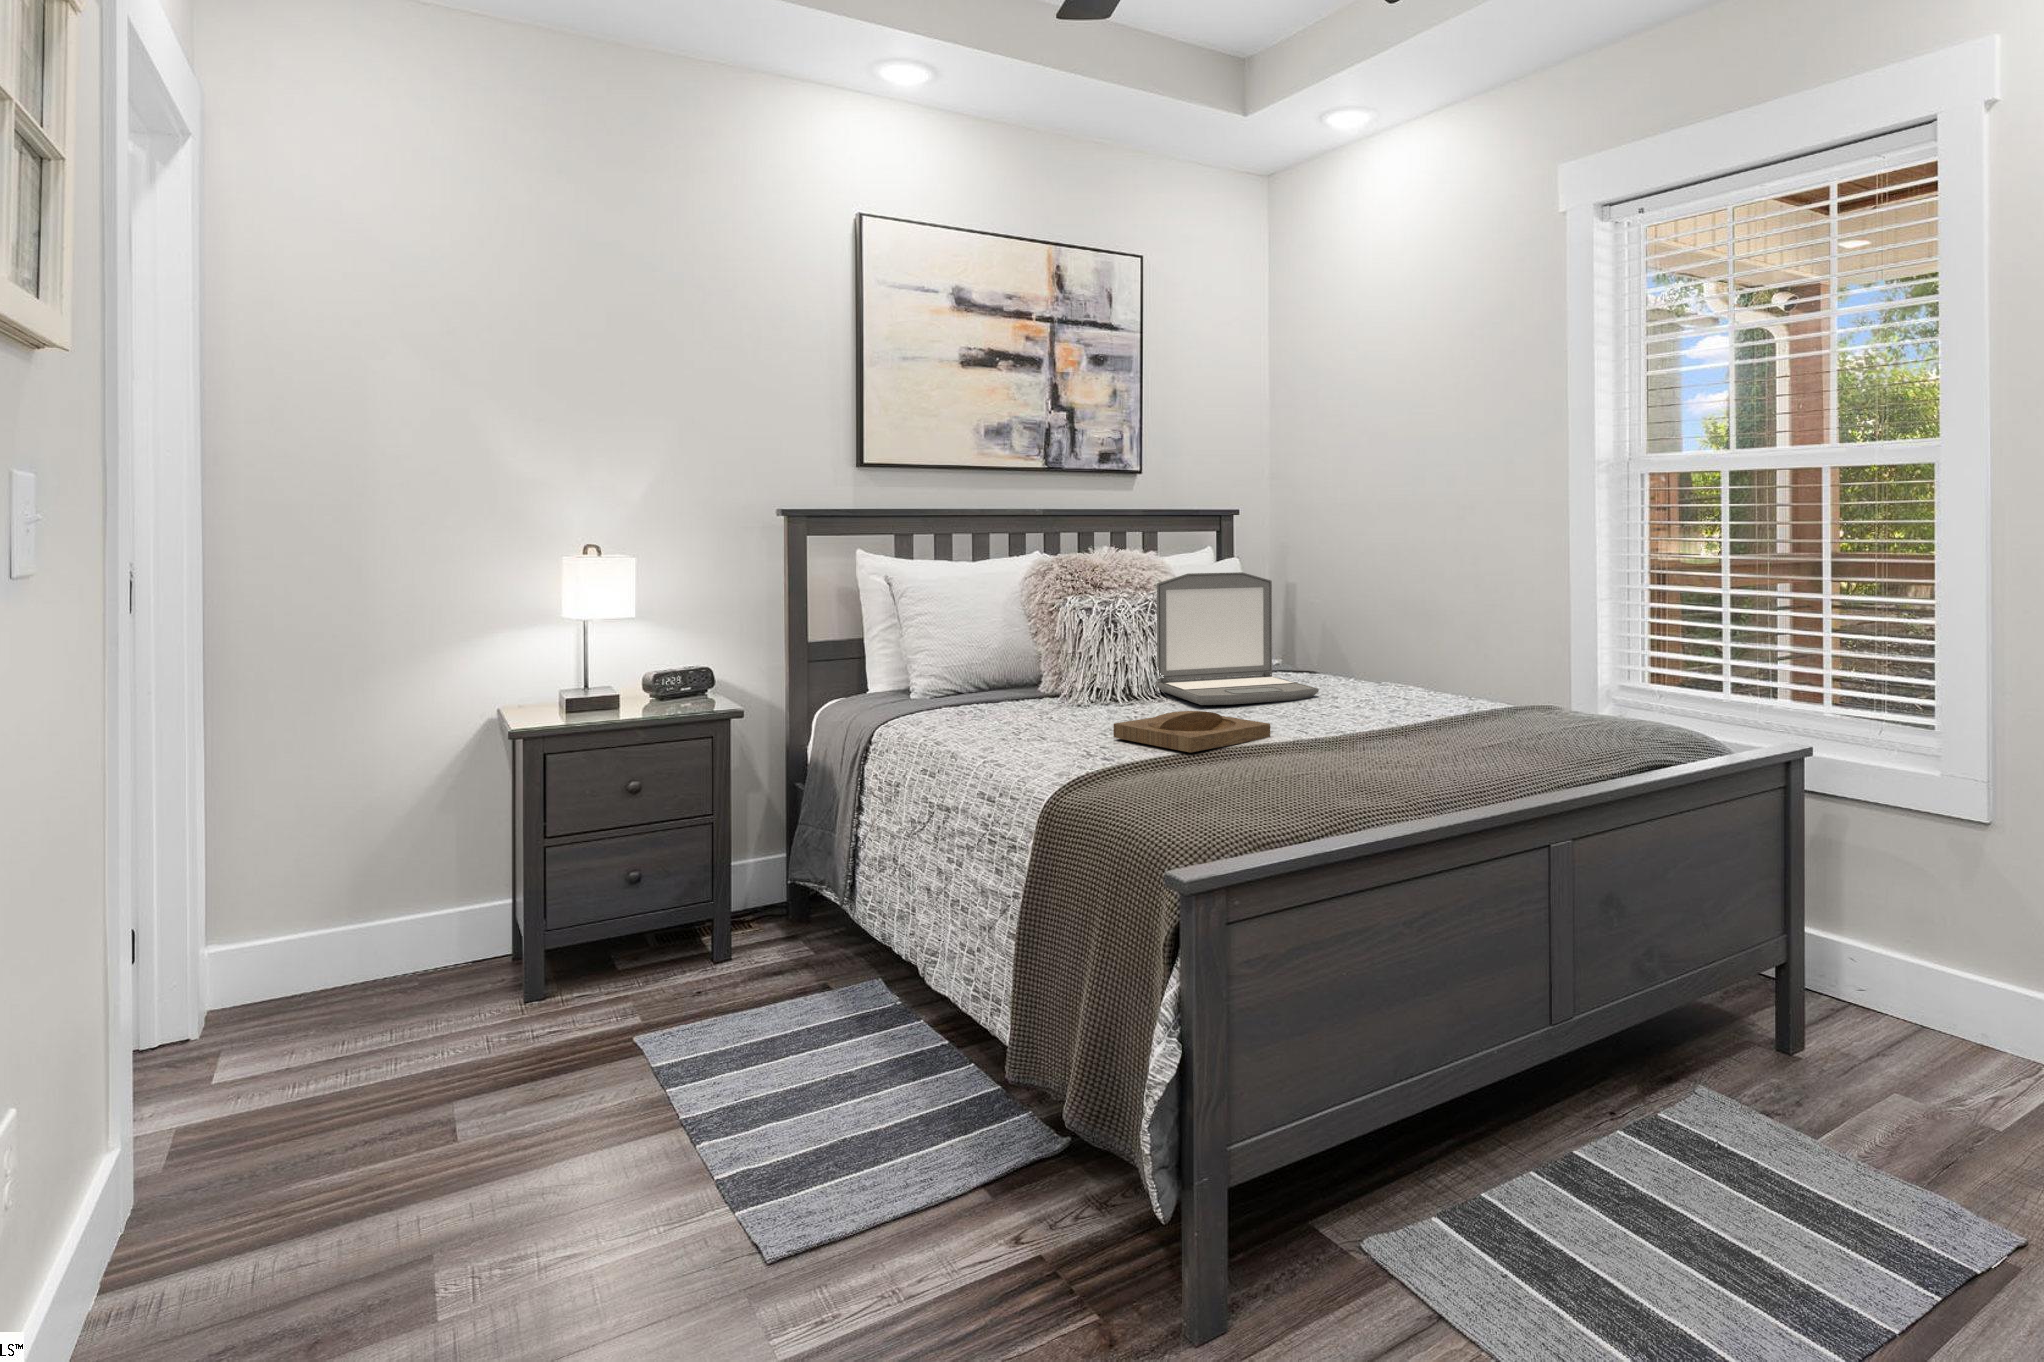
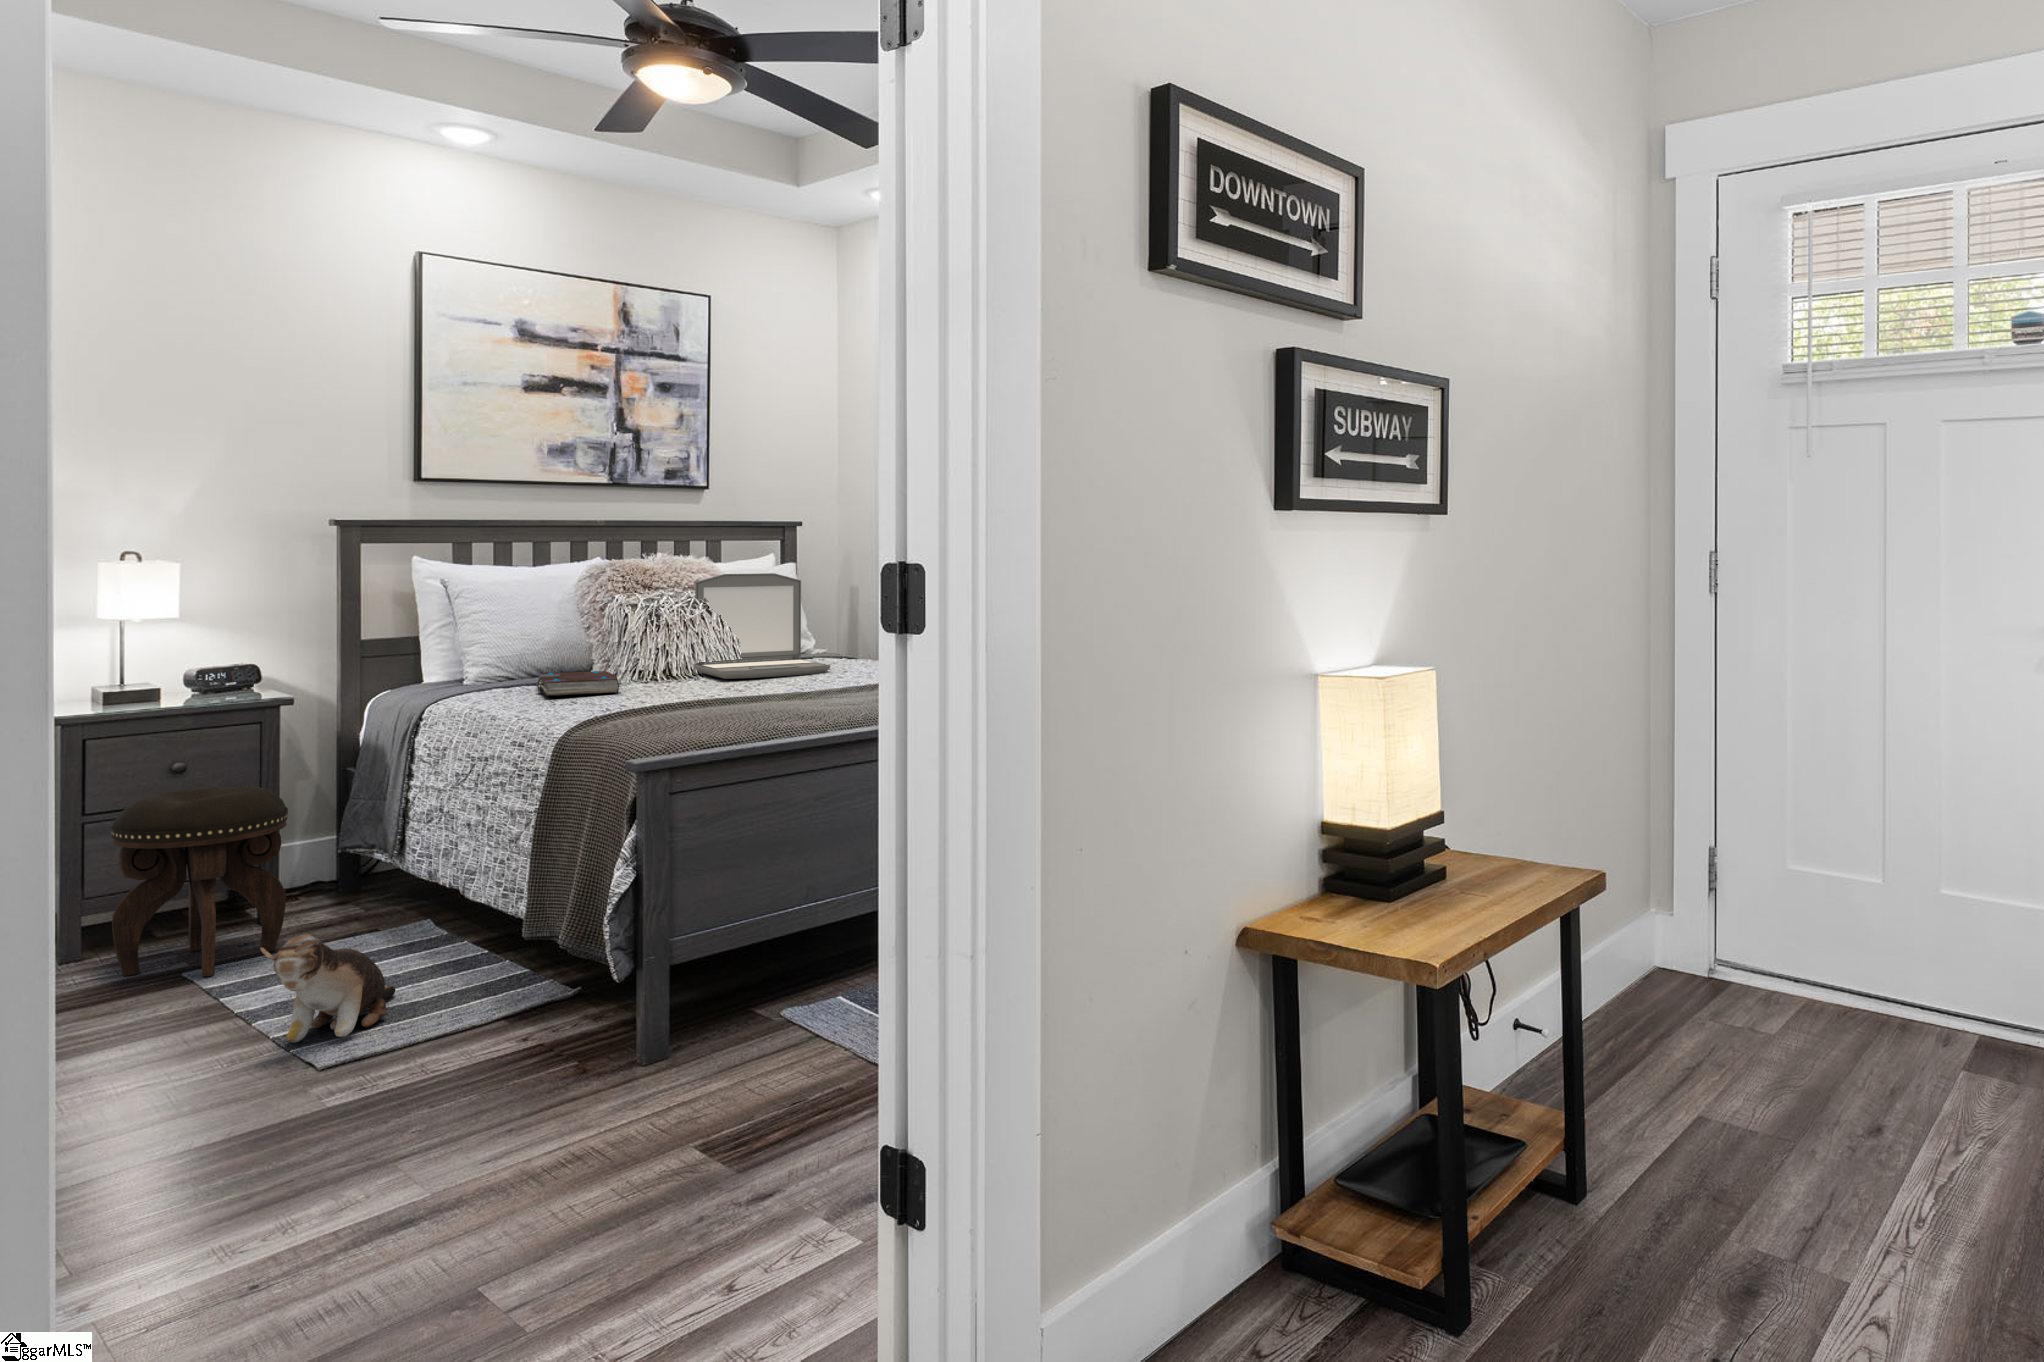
book: none [990,690,1087,727] -> present [536,671,619,696]
tray: present [1113,711,1270,752] -> none [636,678,767,704]
footstool: none [560,819,736,1052] -> present [111,786,288,976]
plush toy: none [700,1064,854,1203] -> present [260,934,396,1042]

